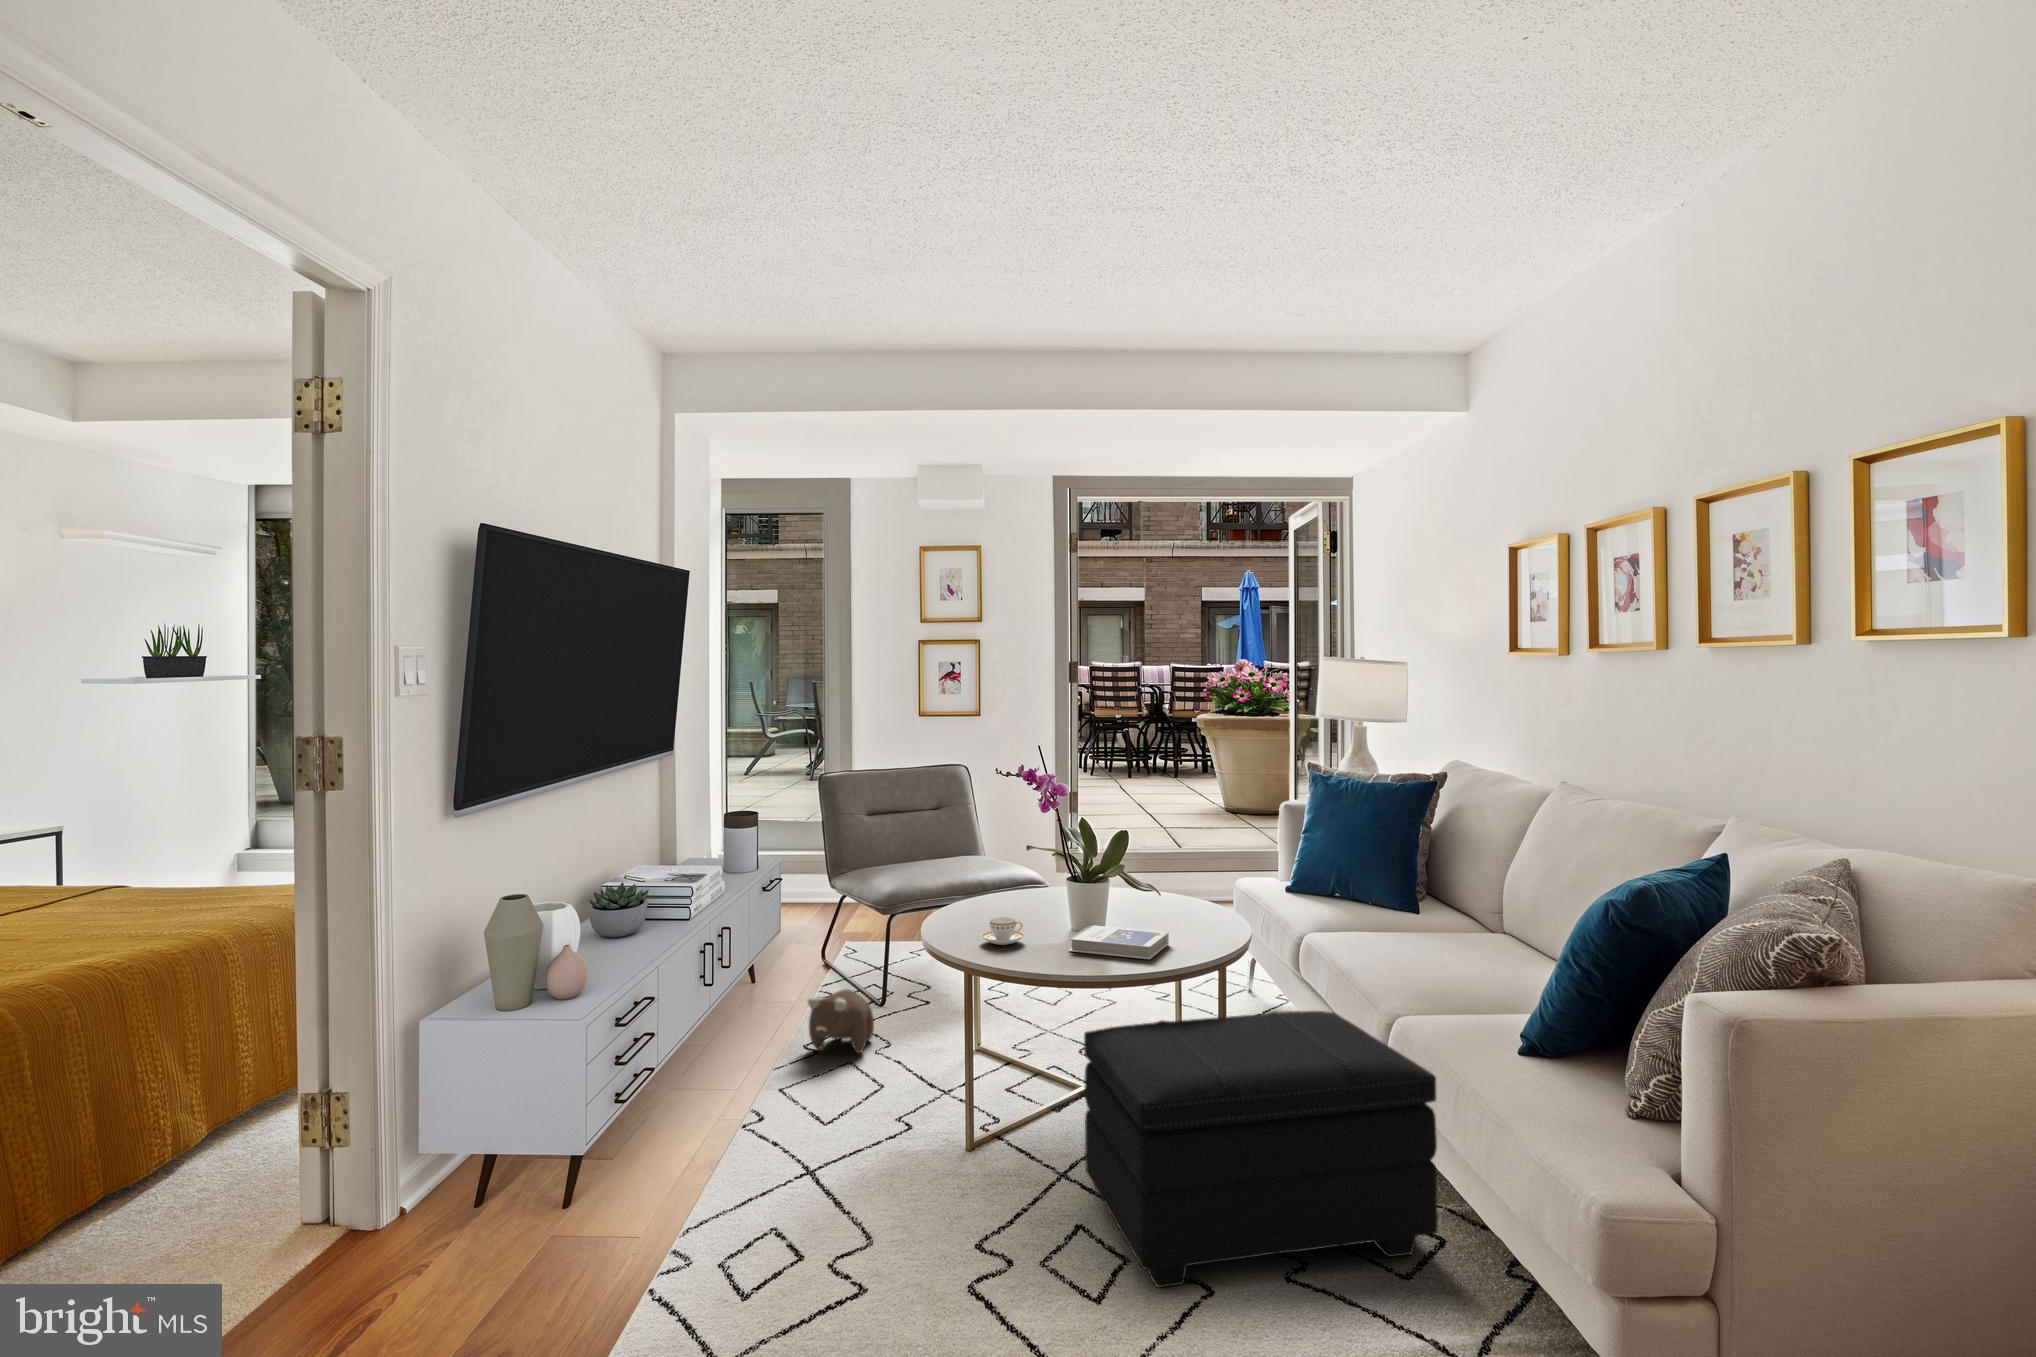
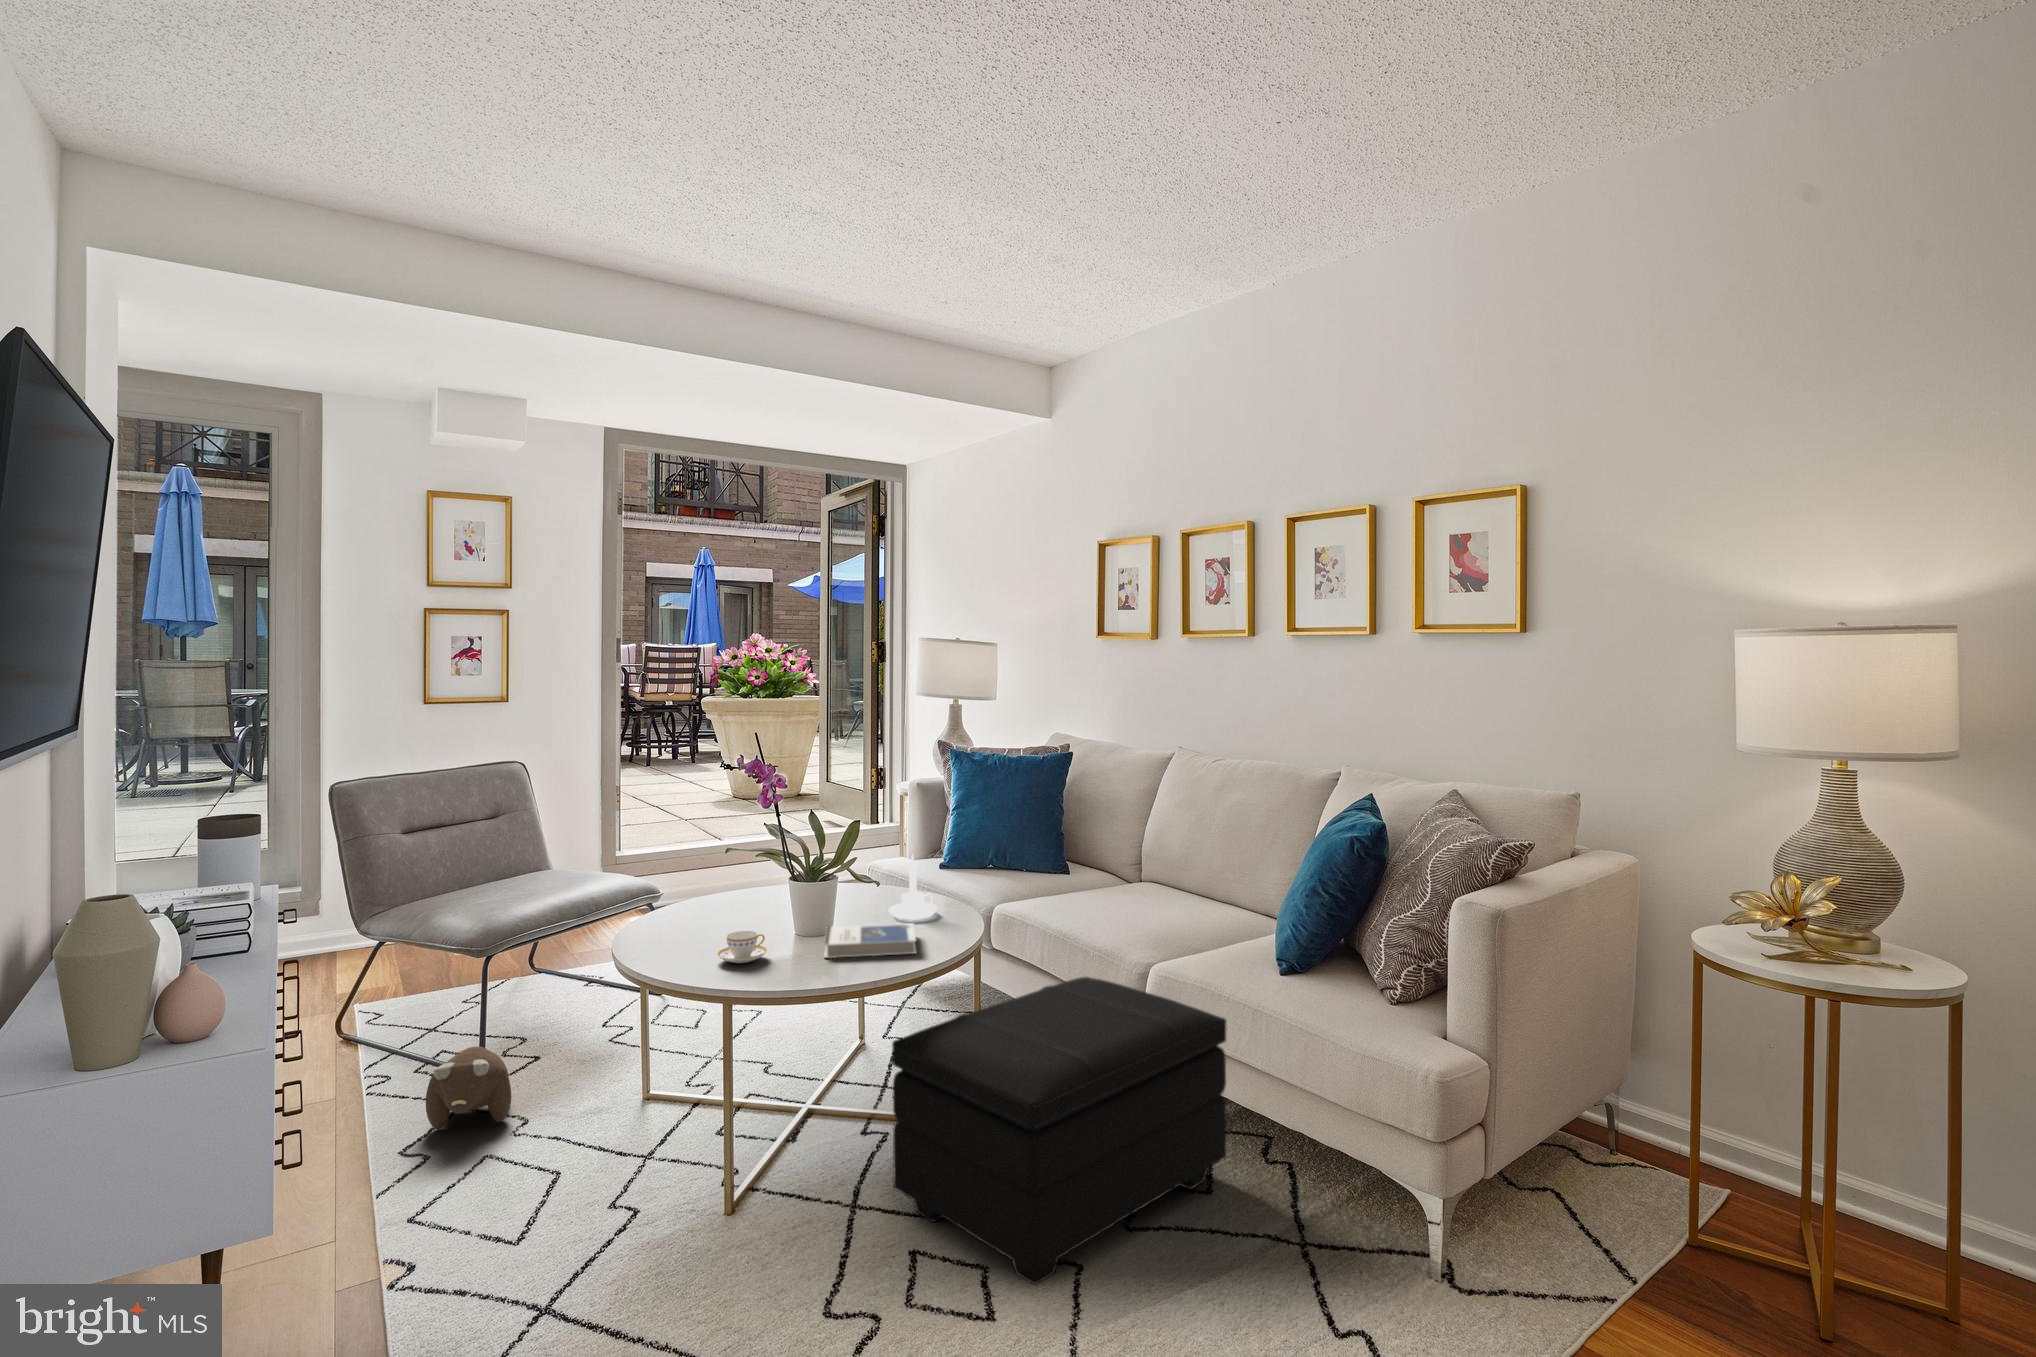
candle holder: none [1167,866,1215,931] -> present [889,853,937,919]

